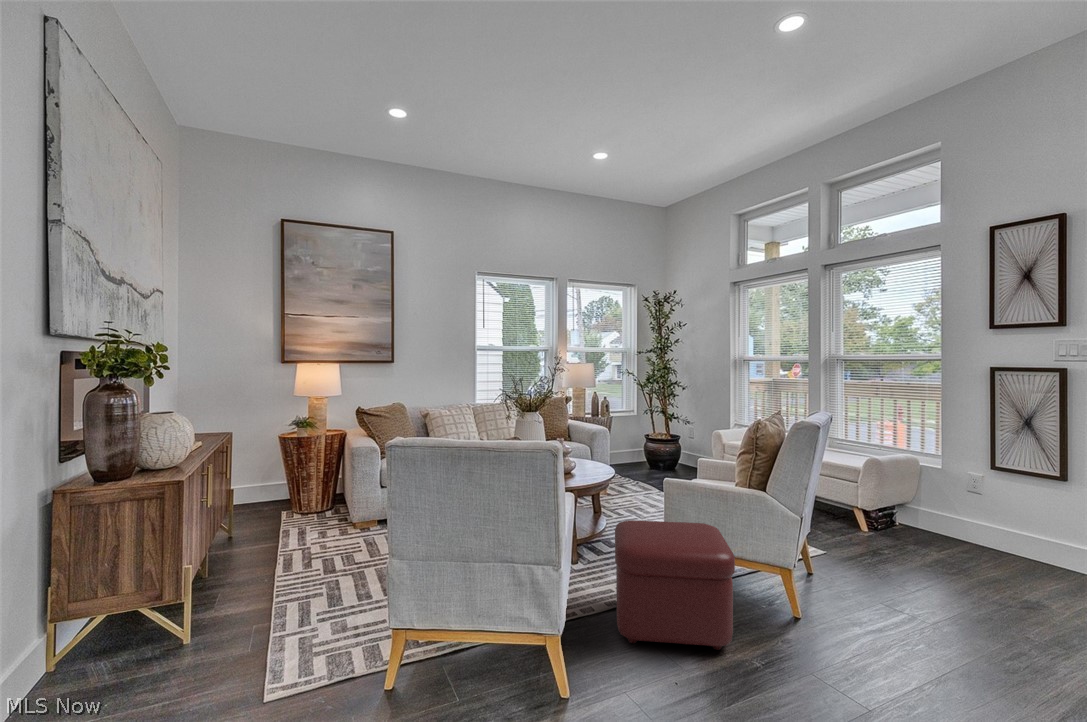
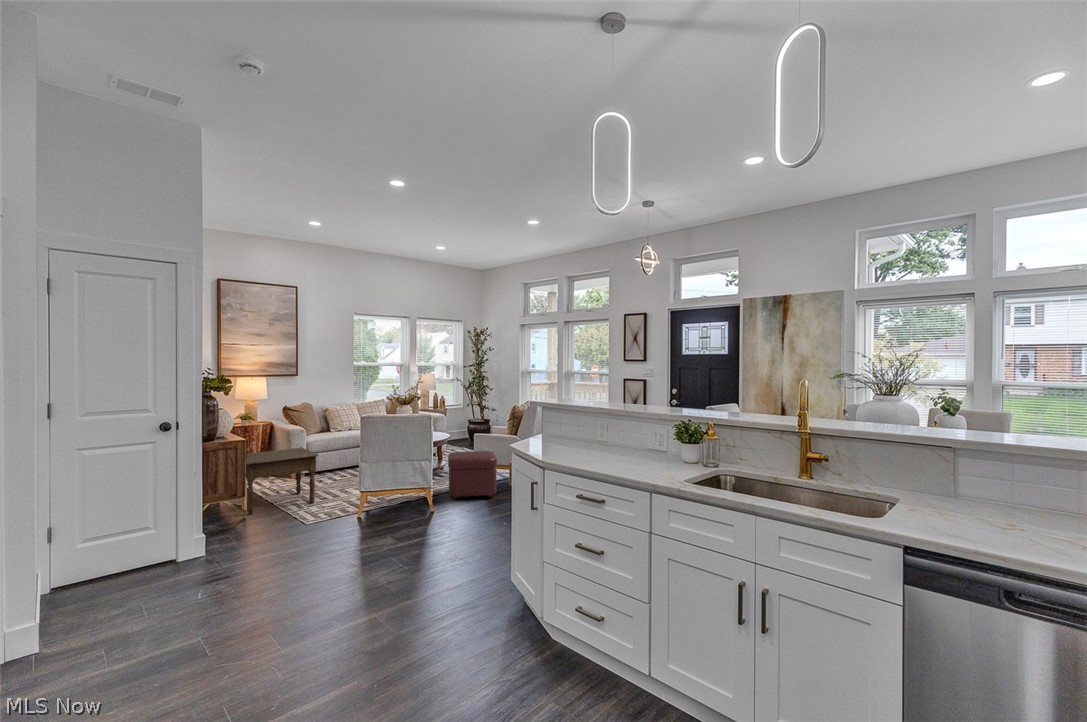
side table: none [200,486,355,631] -> present [246,447,318,515]

